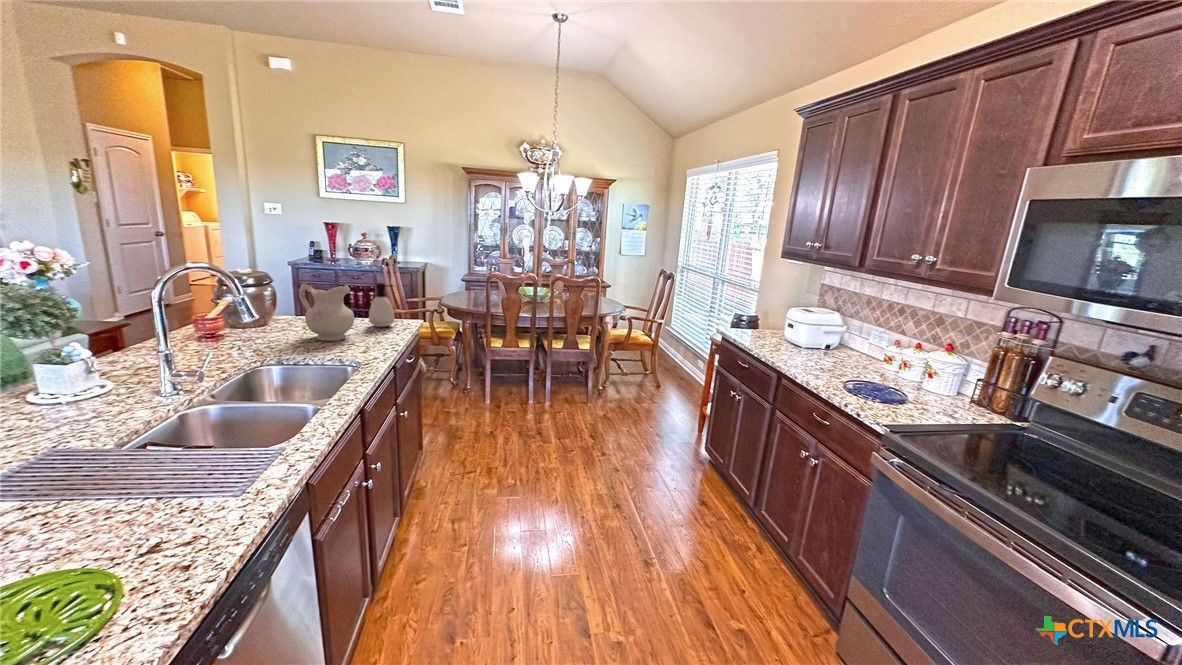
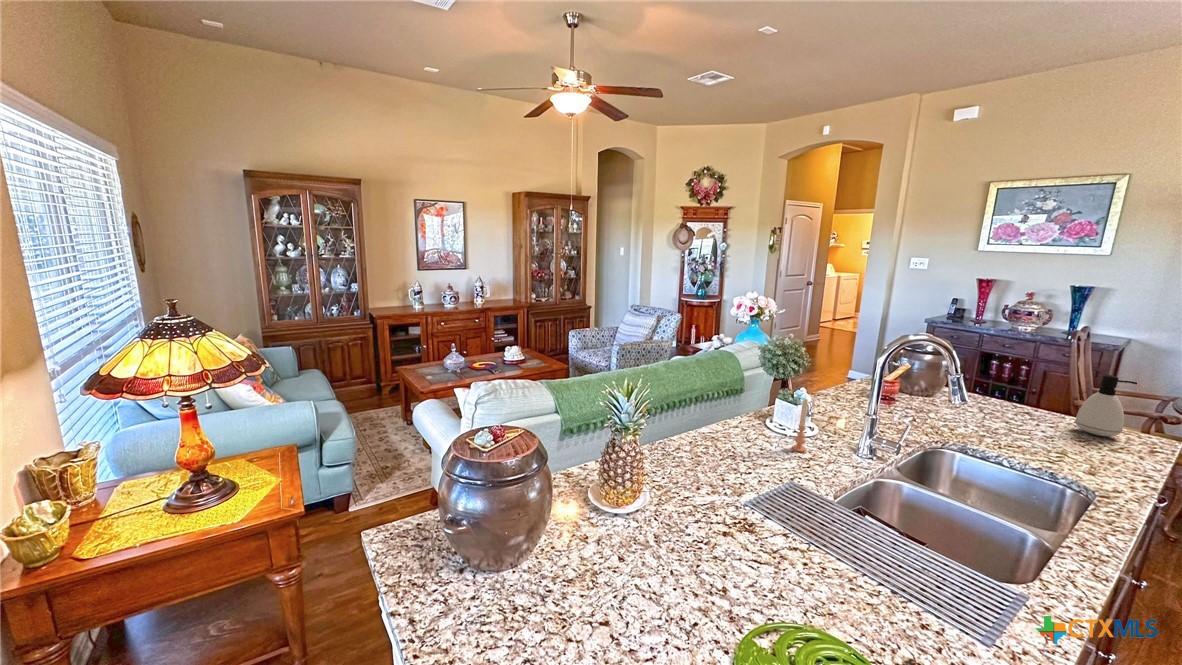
ceramic pitcher: present [299,282,354,341] -> none [989,360,1069,441]
candle: none [61,353,88,416] -> present [792,399,808,452]

